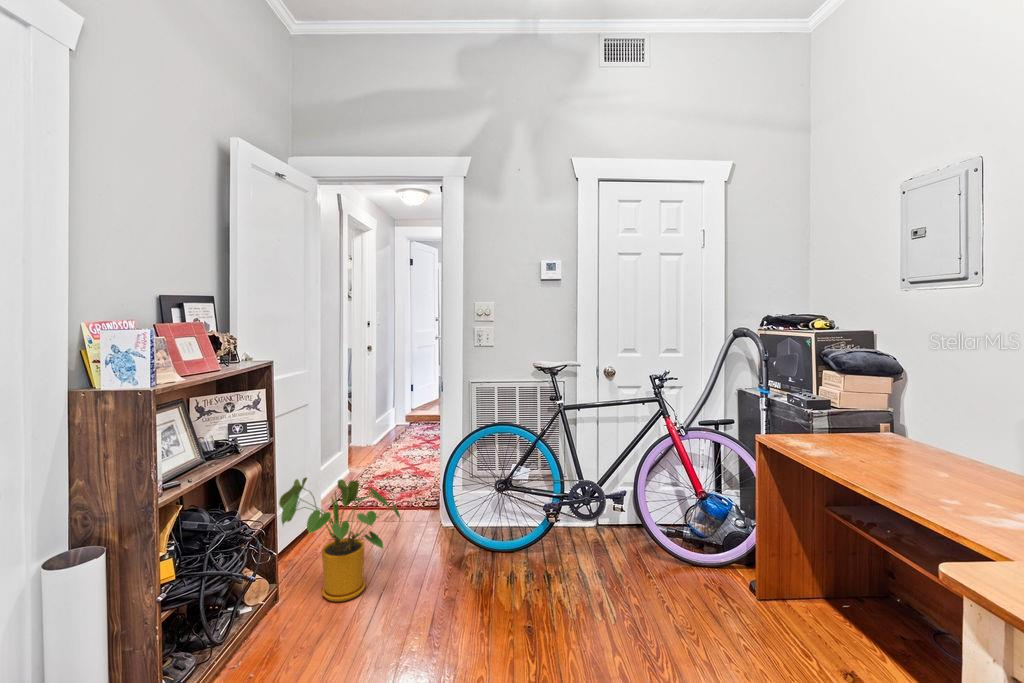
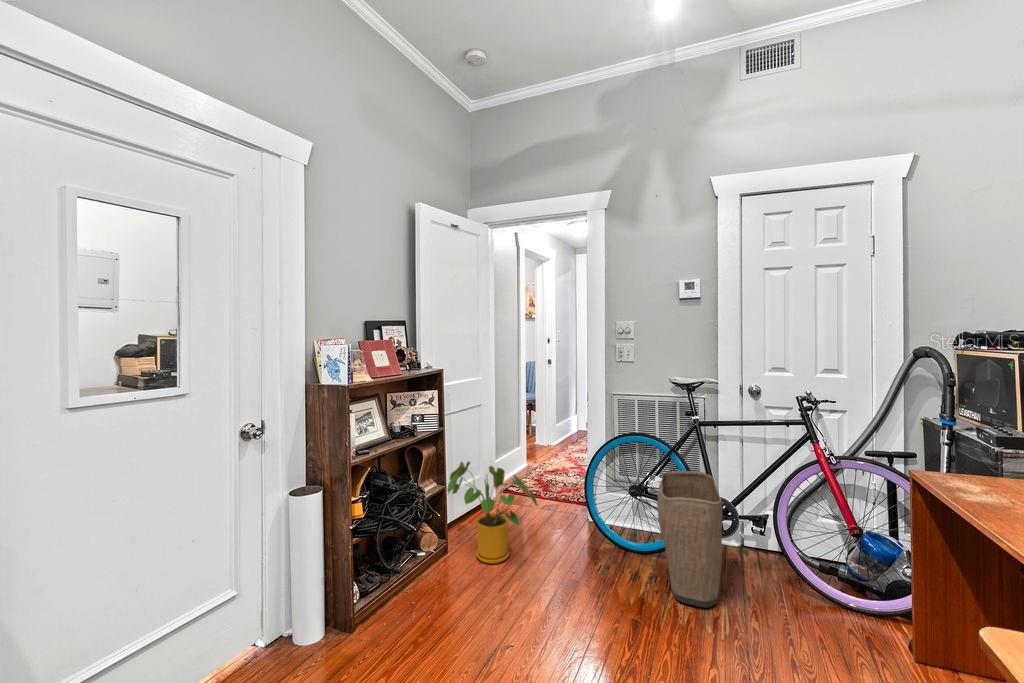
laundry basket: none [533,457,603,595] -> present [657,471,722,607]

